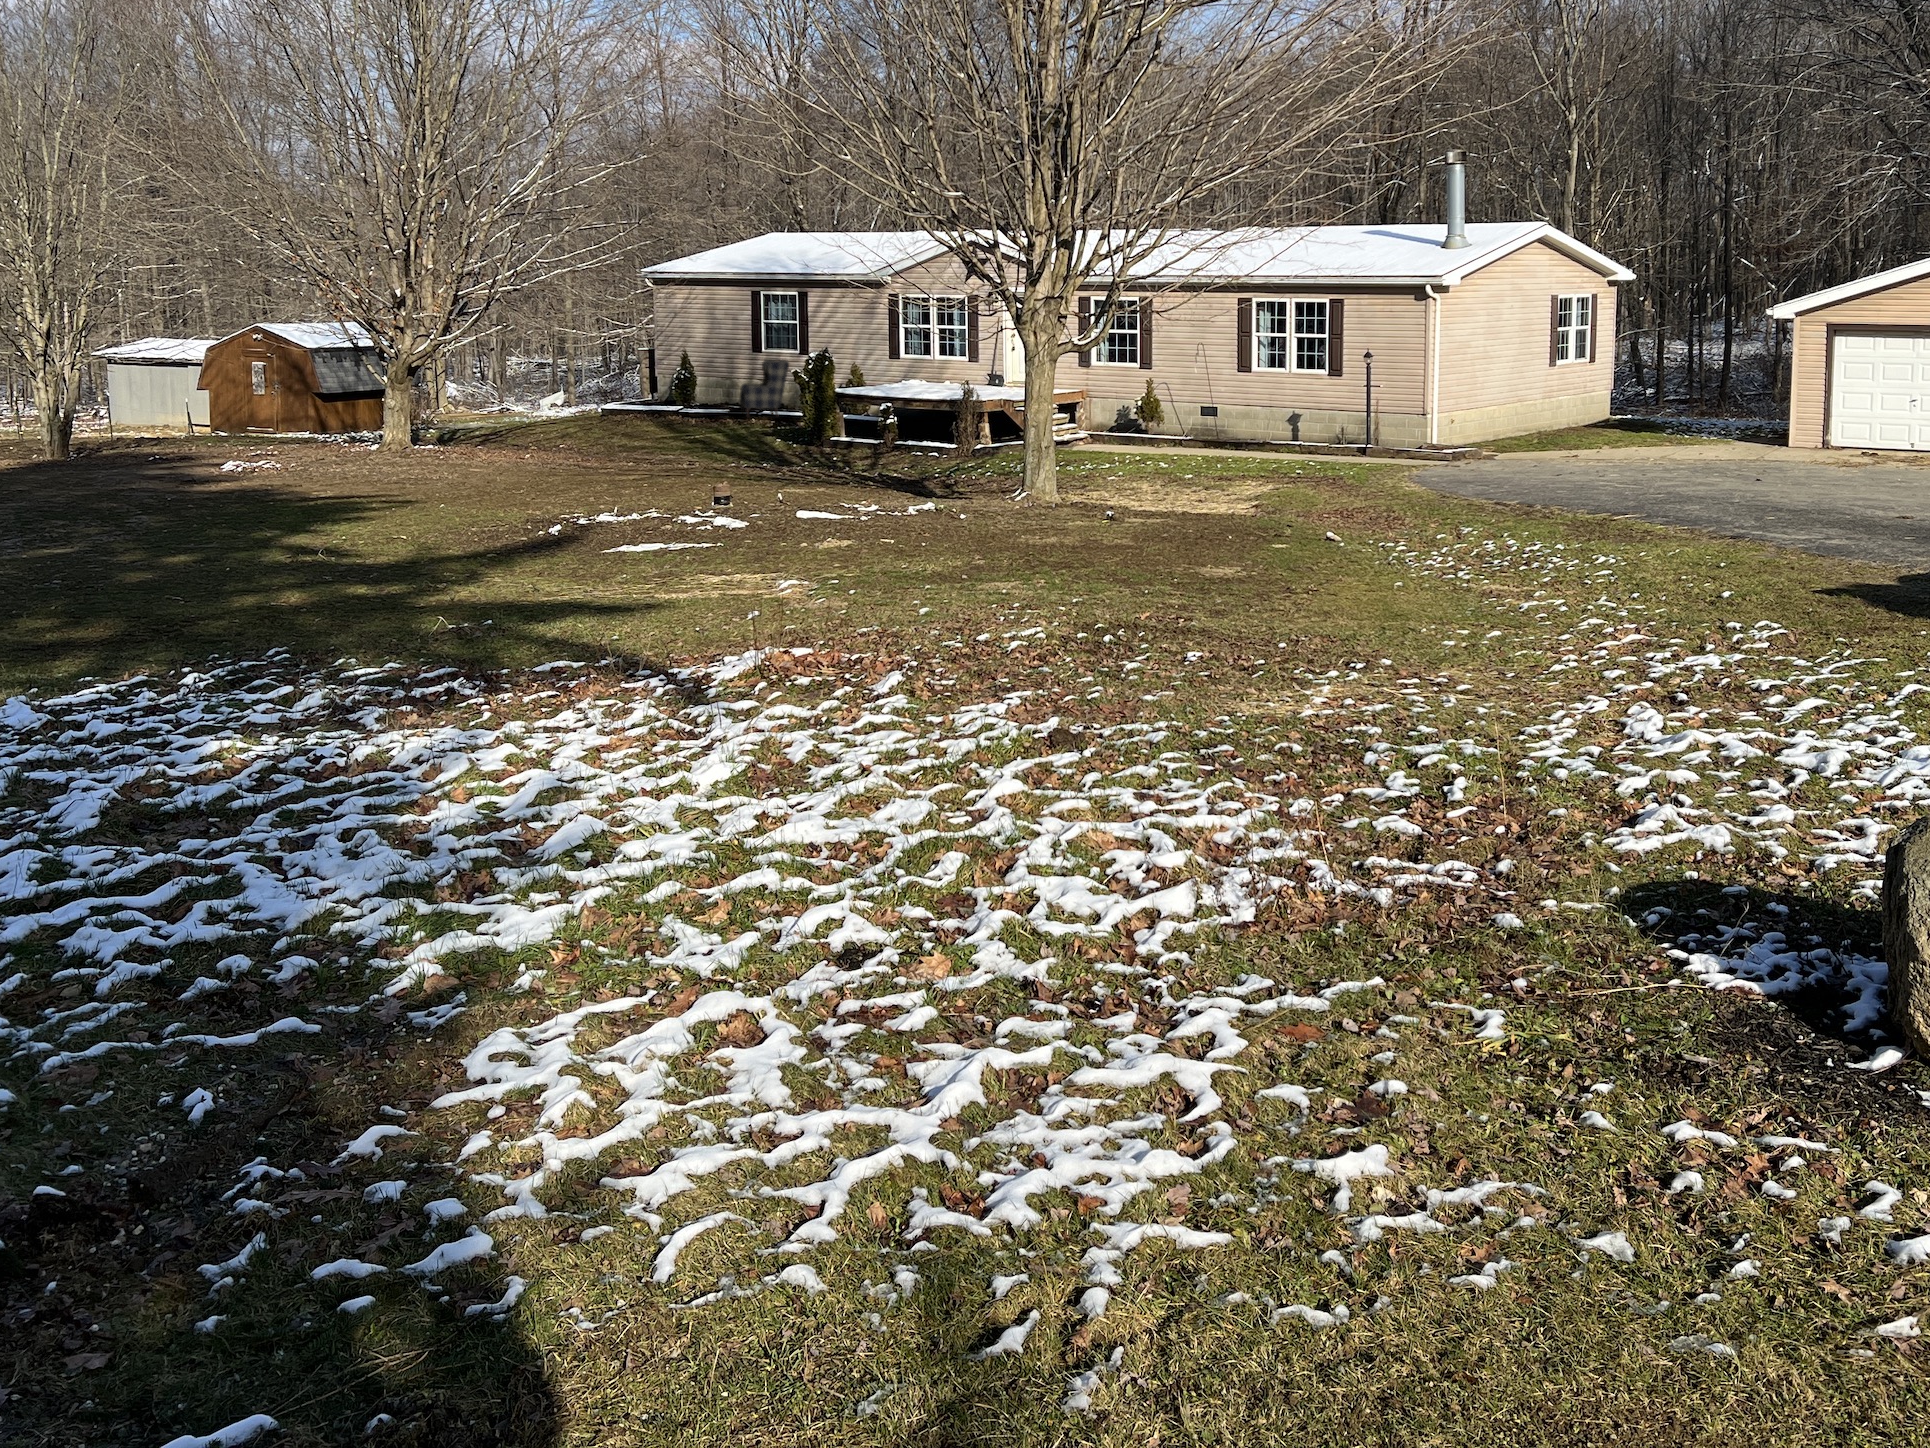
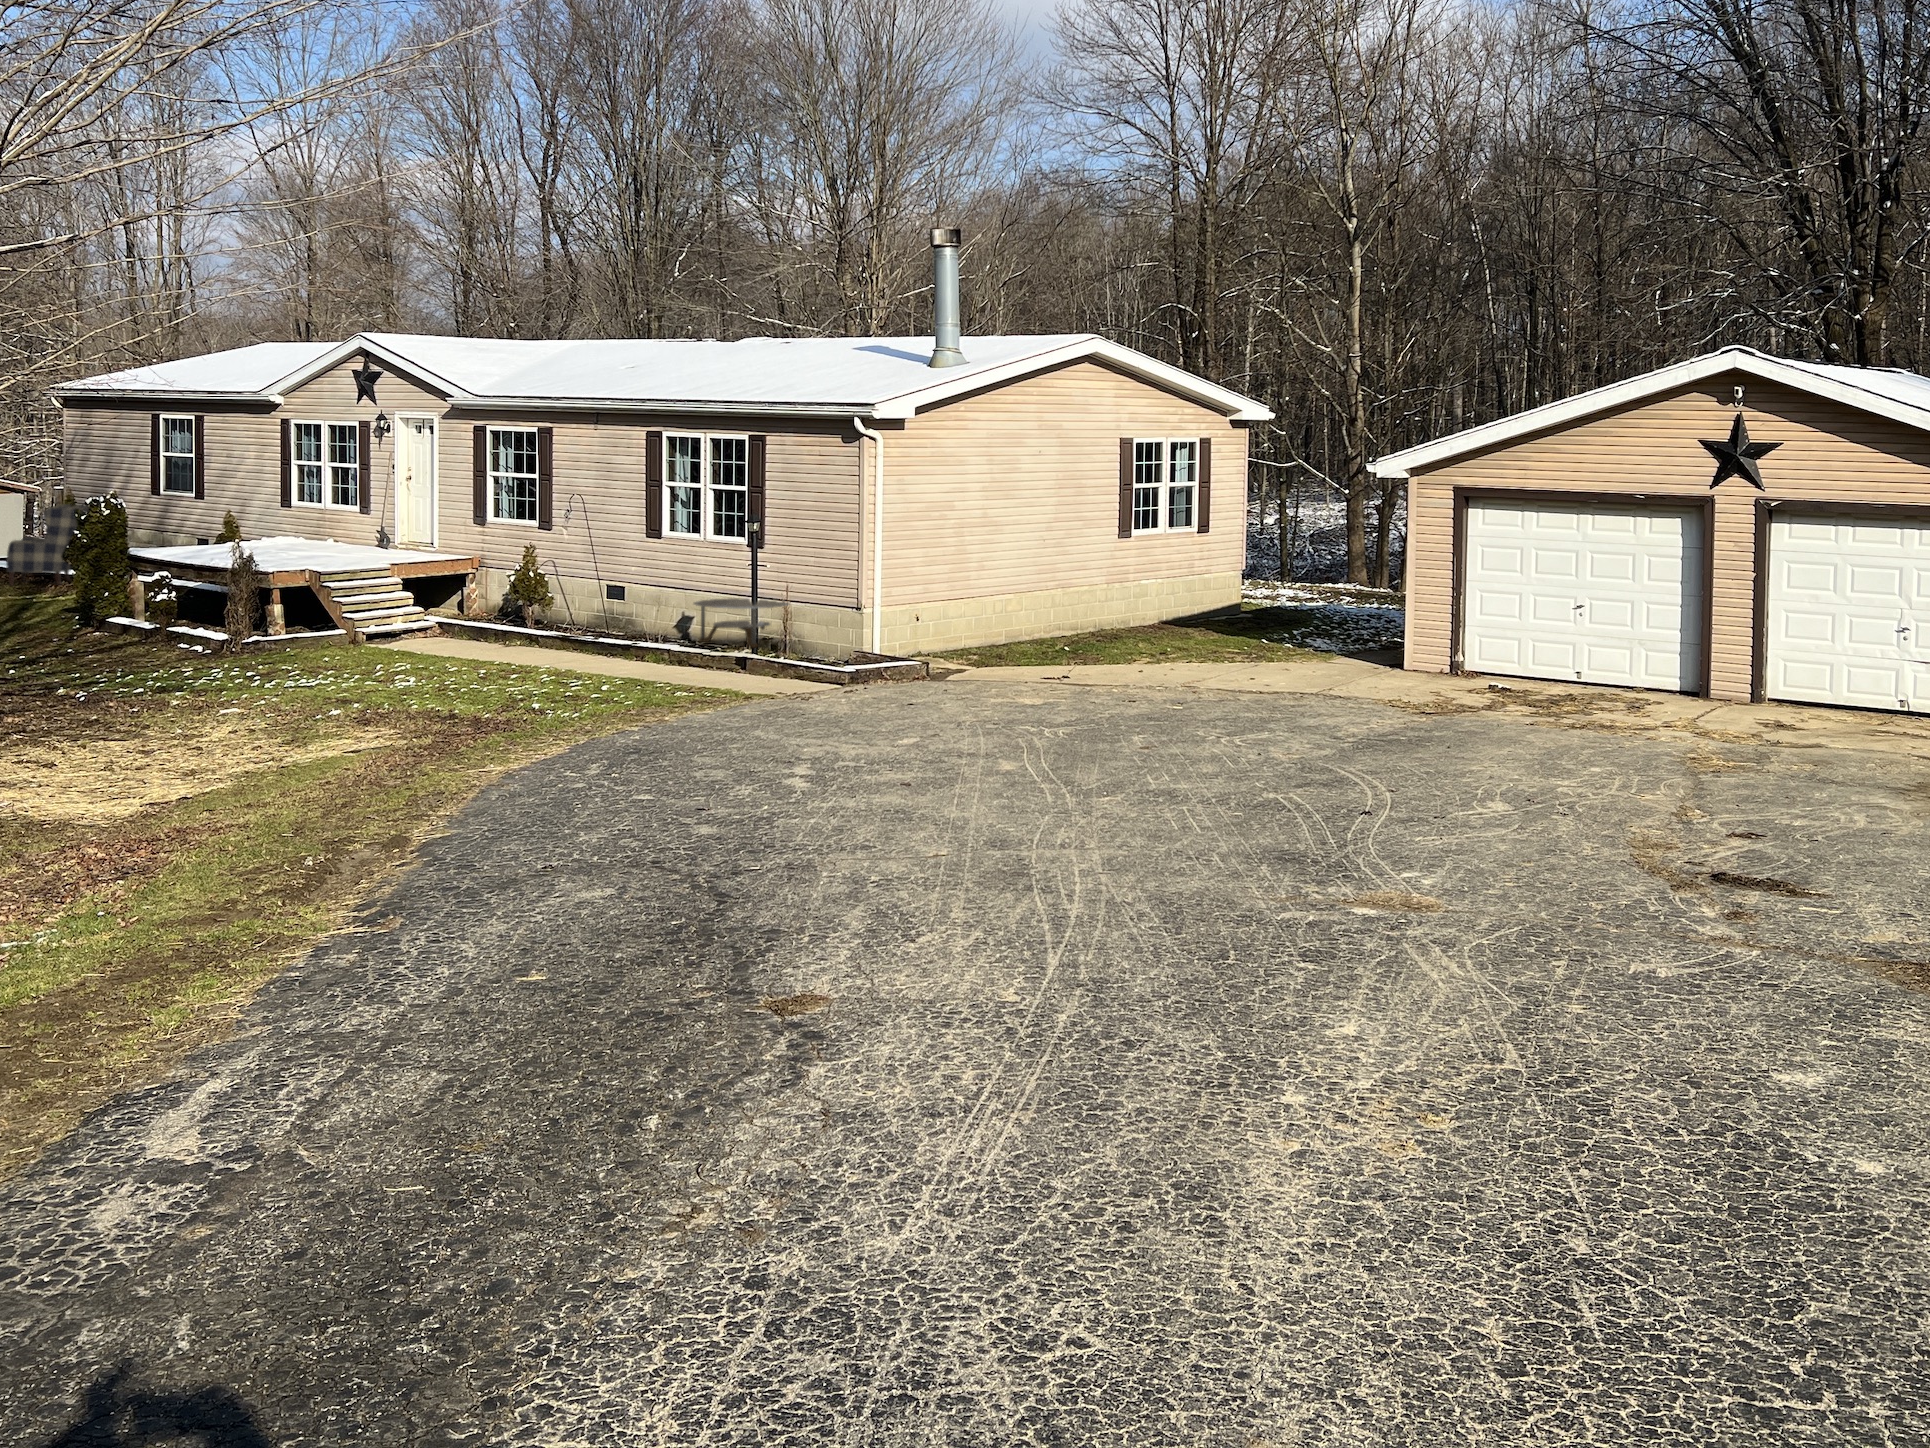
round table: none [1300,410,1365,440] -> present [694,598,790,648]

